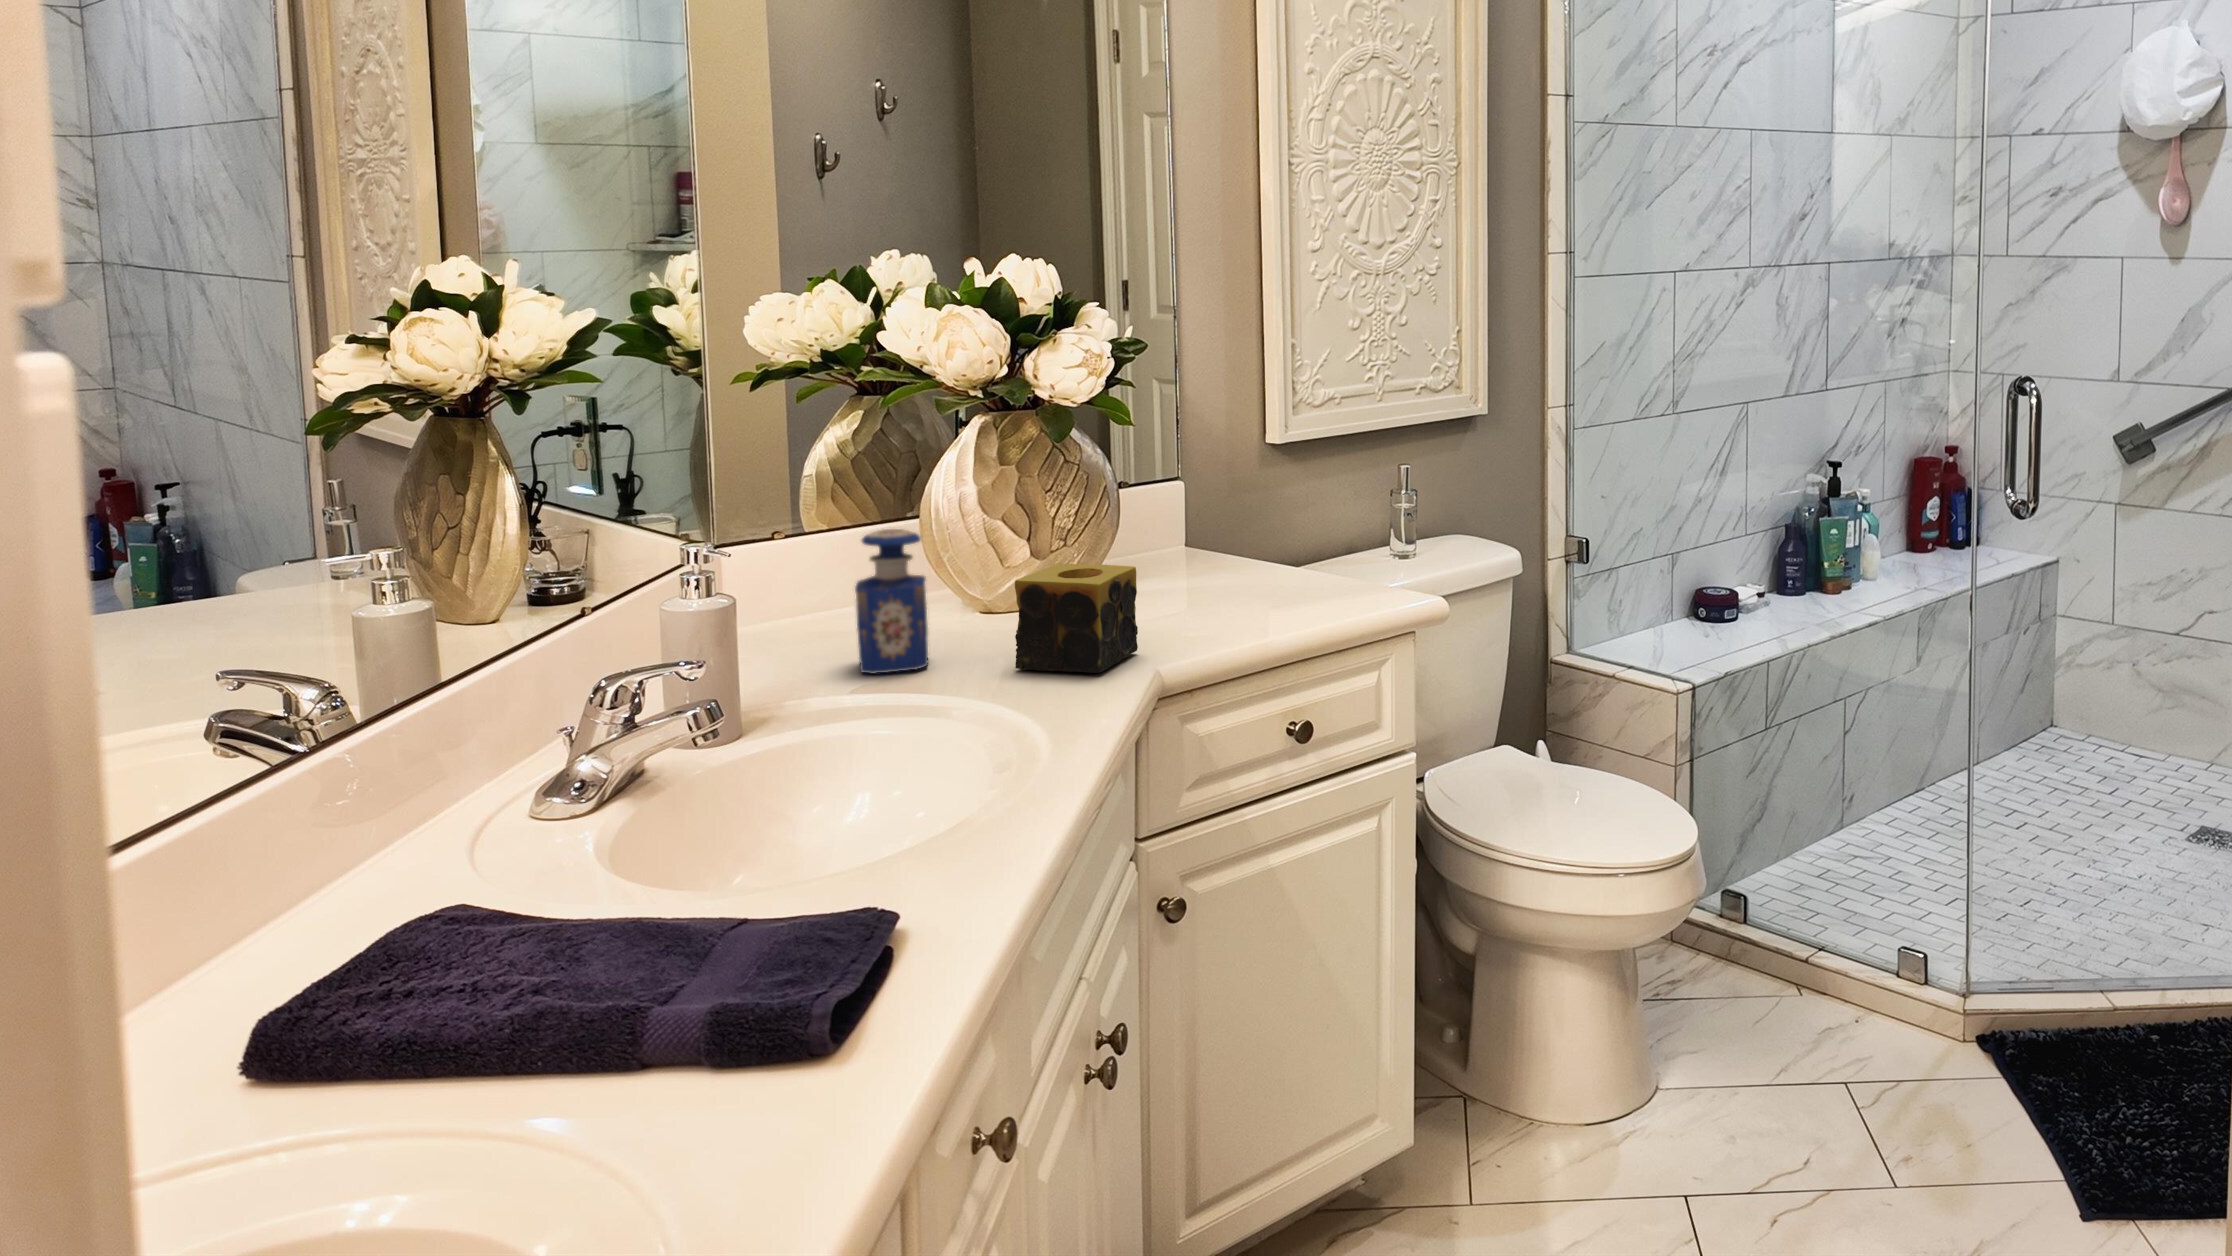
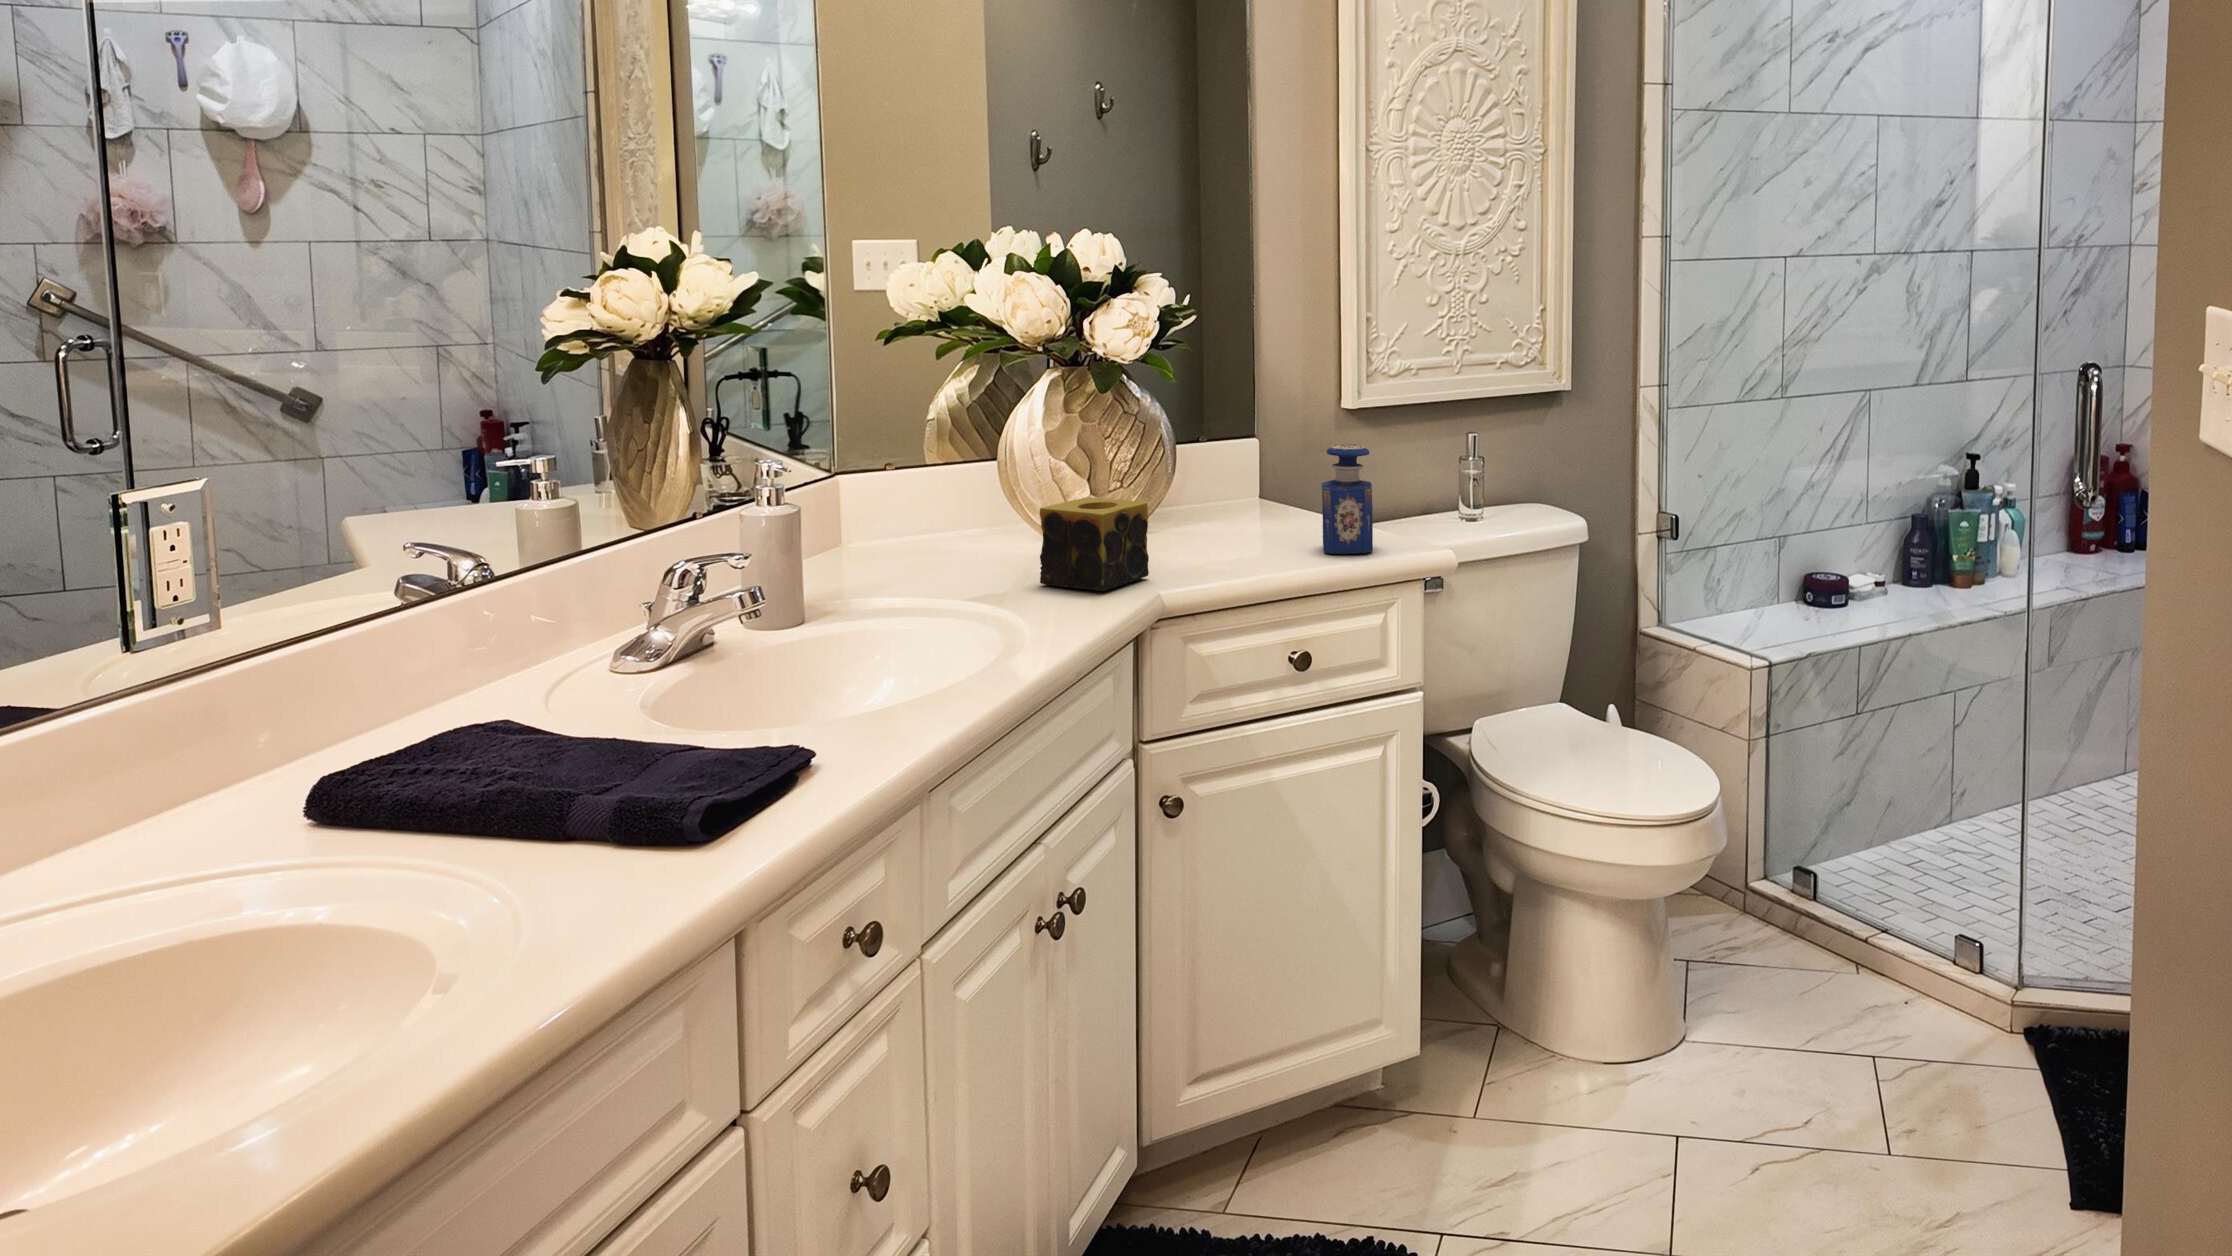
perfume bottle: present [855,529,928,674] -> present [1321,444,1373,554]

